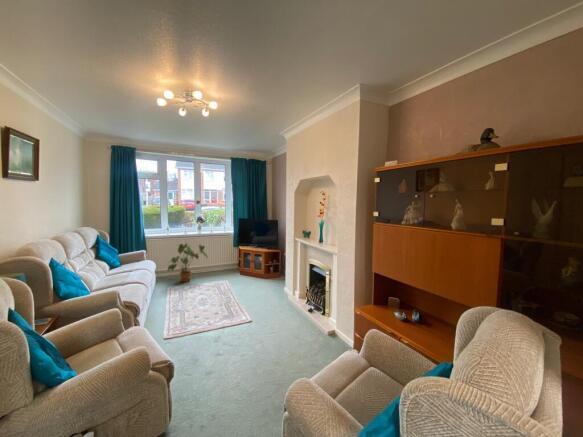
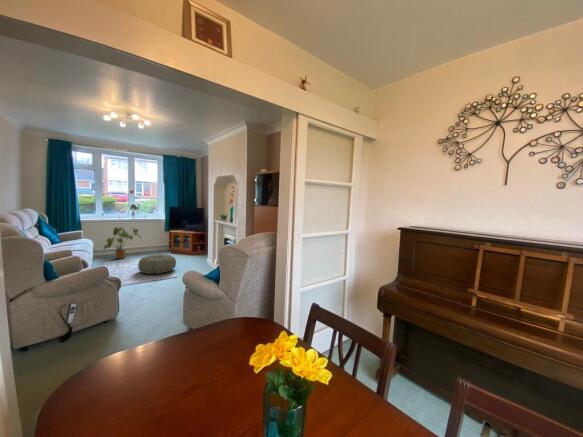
pouf: none [203,283,249,313] -> present [138,254,176,274]

